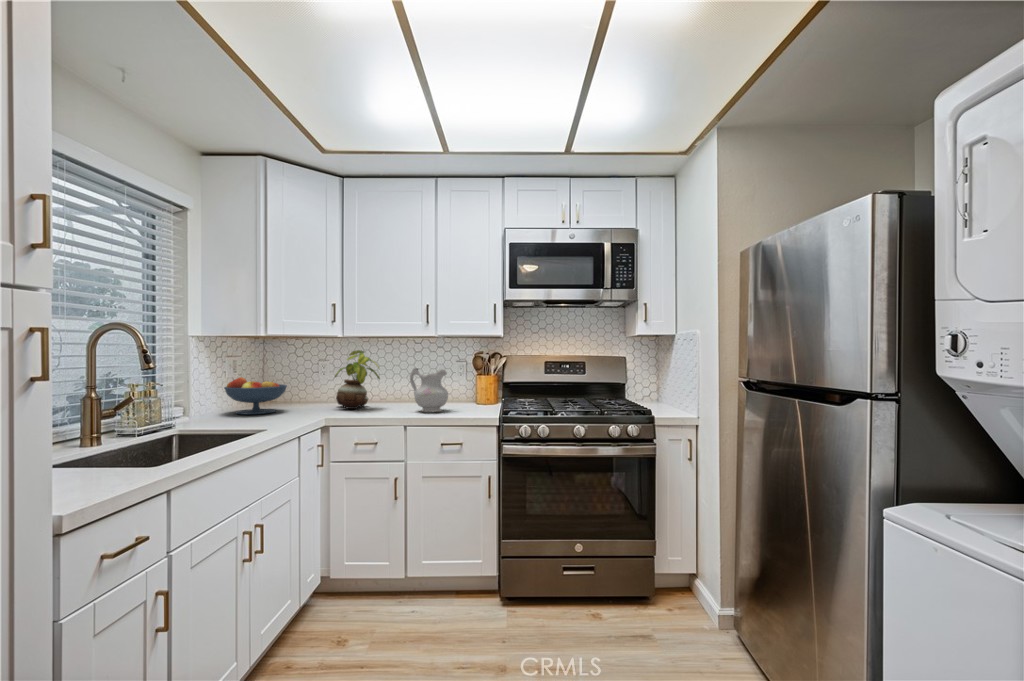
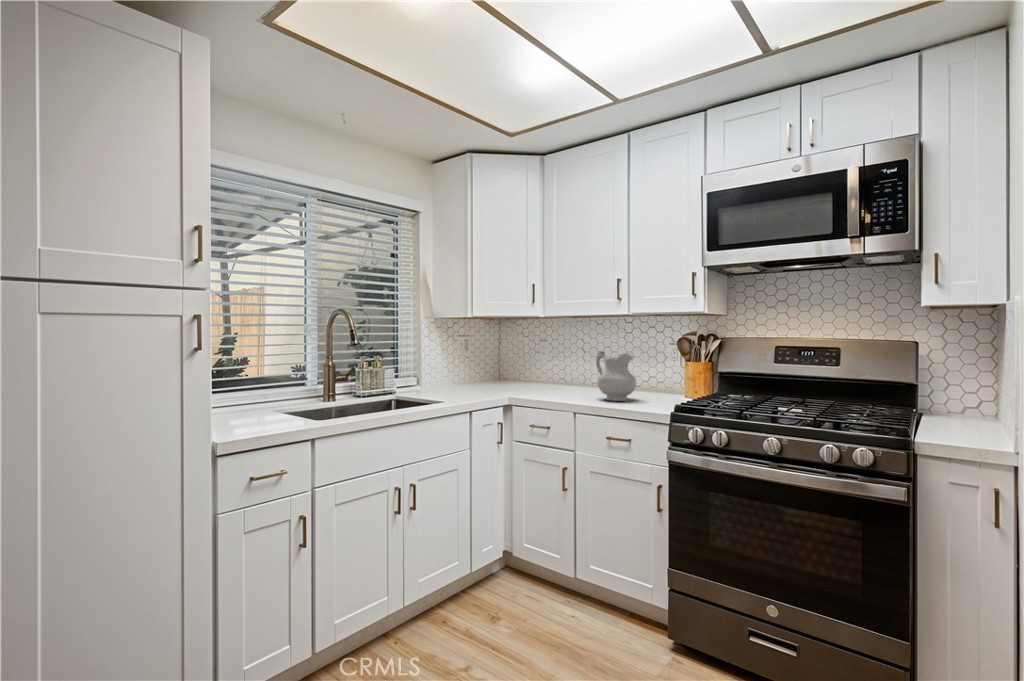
potted plant: present [335,350,380,409] -> none [536,332,577,391]
fruit bowl: present [224,377,287,414] -> none [448,356,499,389]

